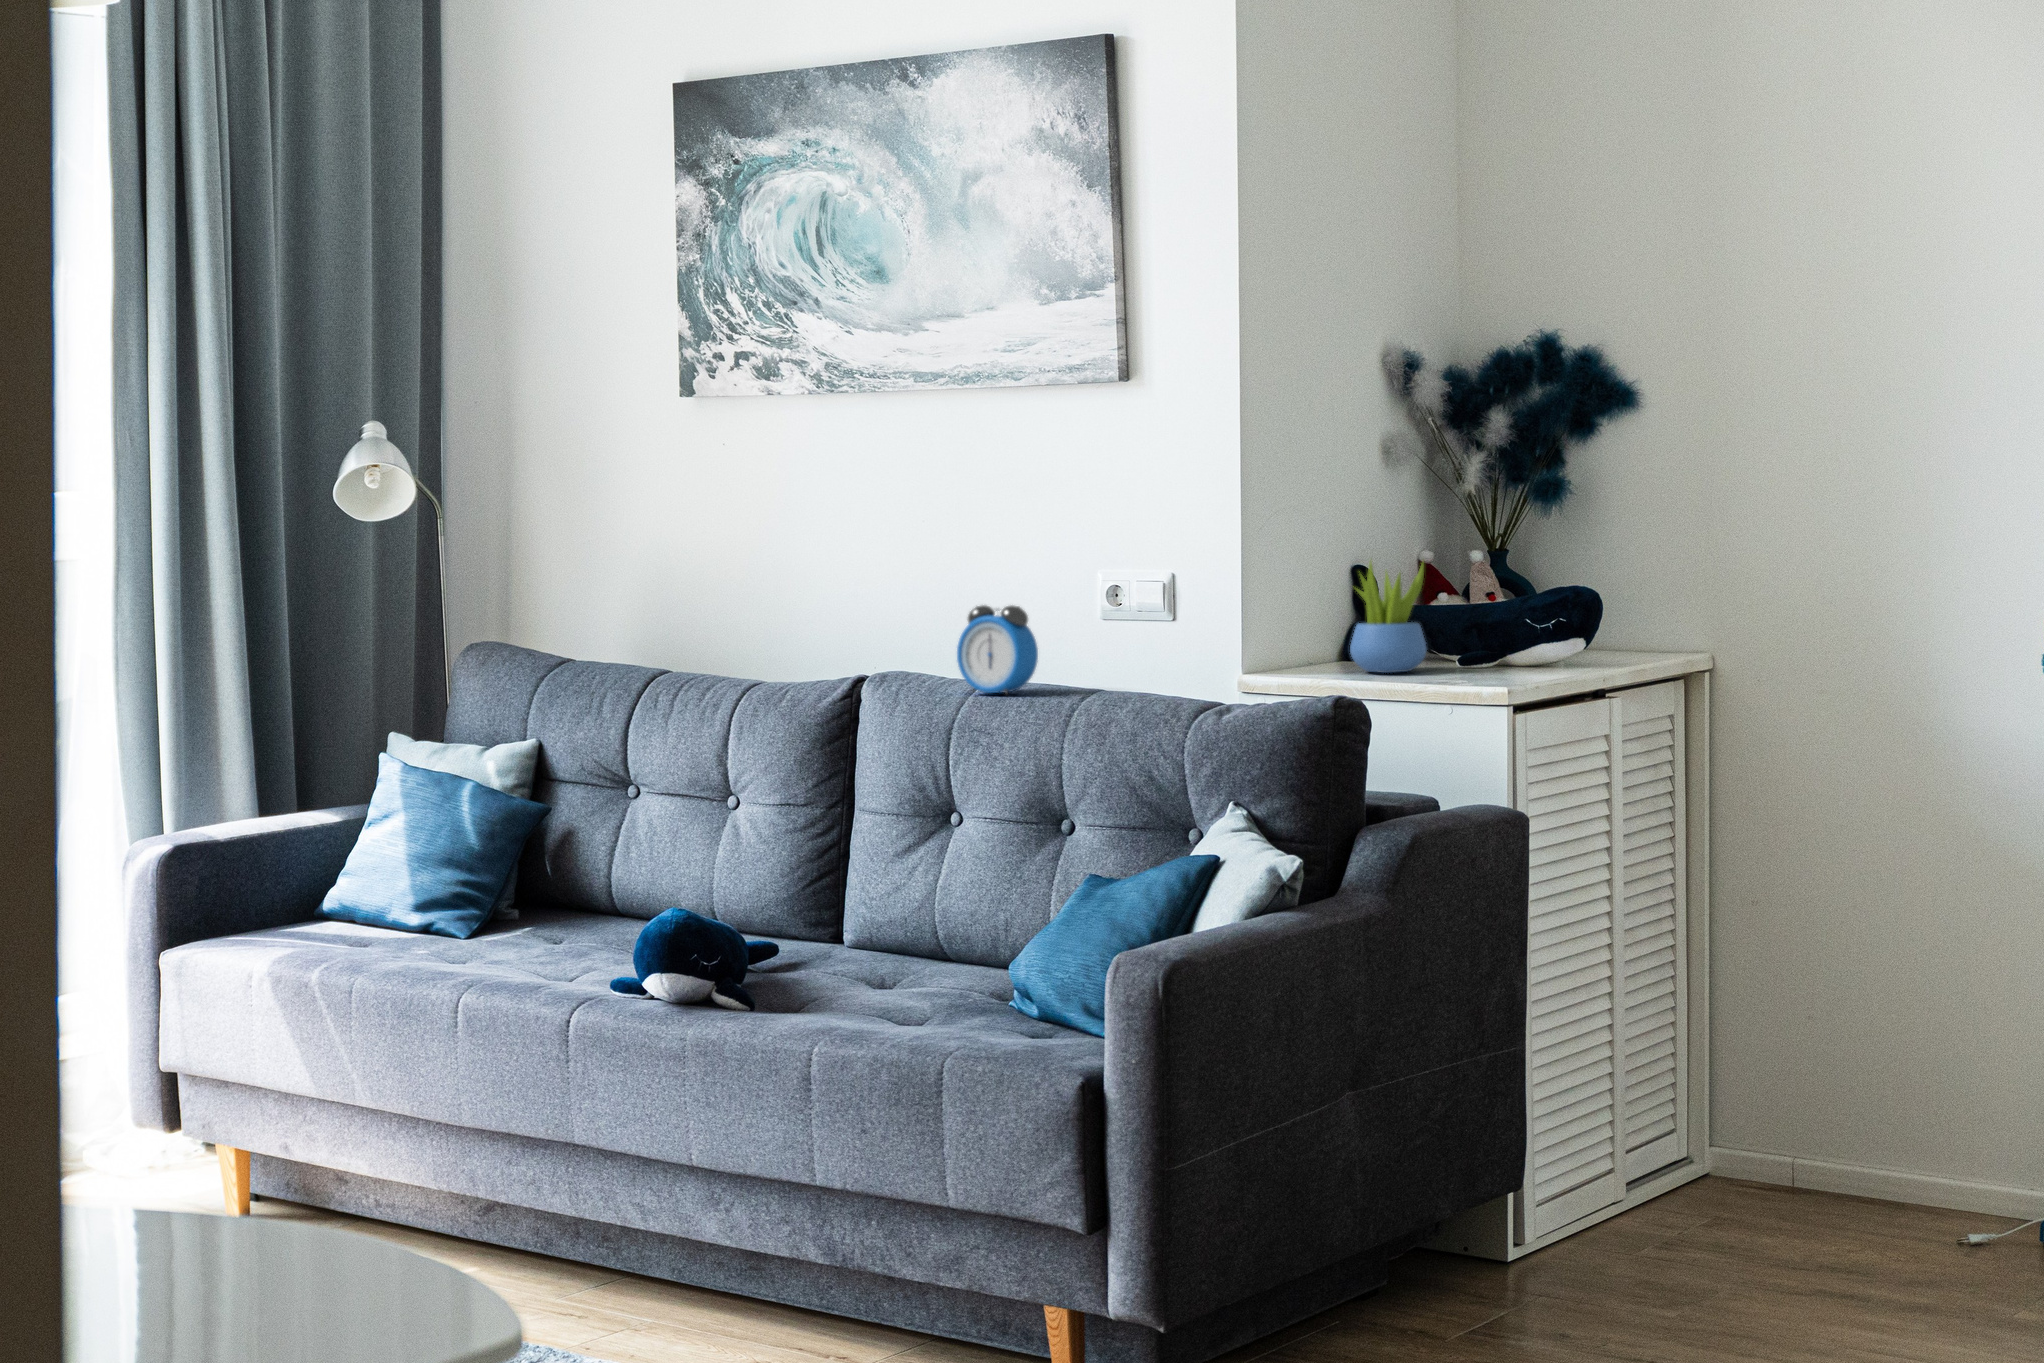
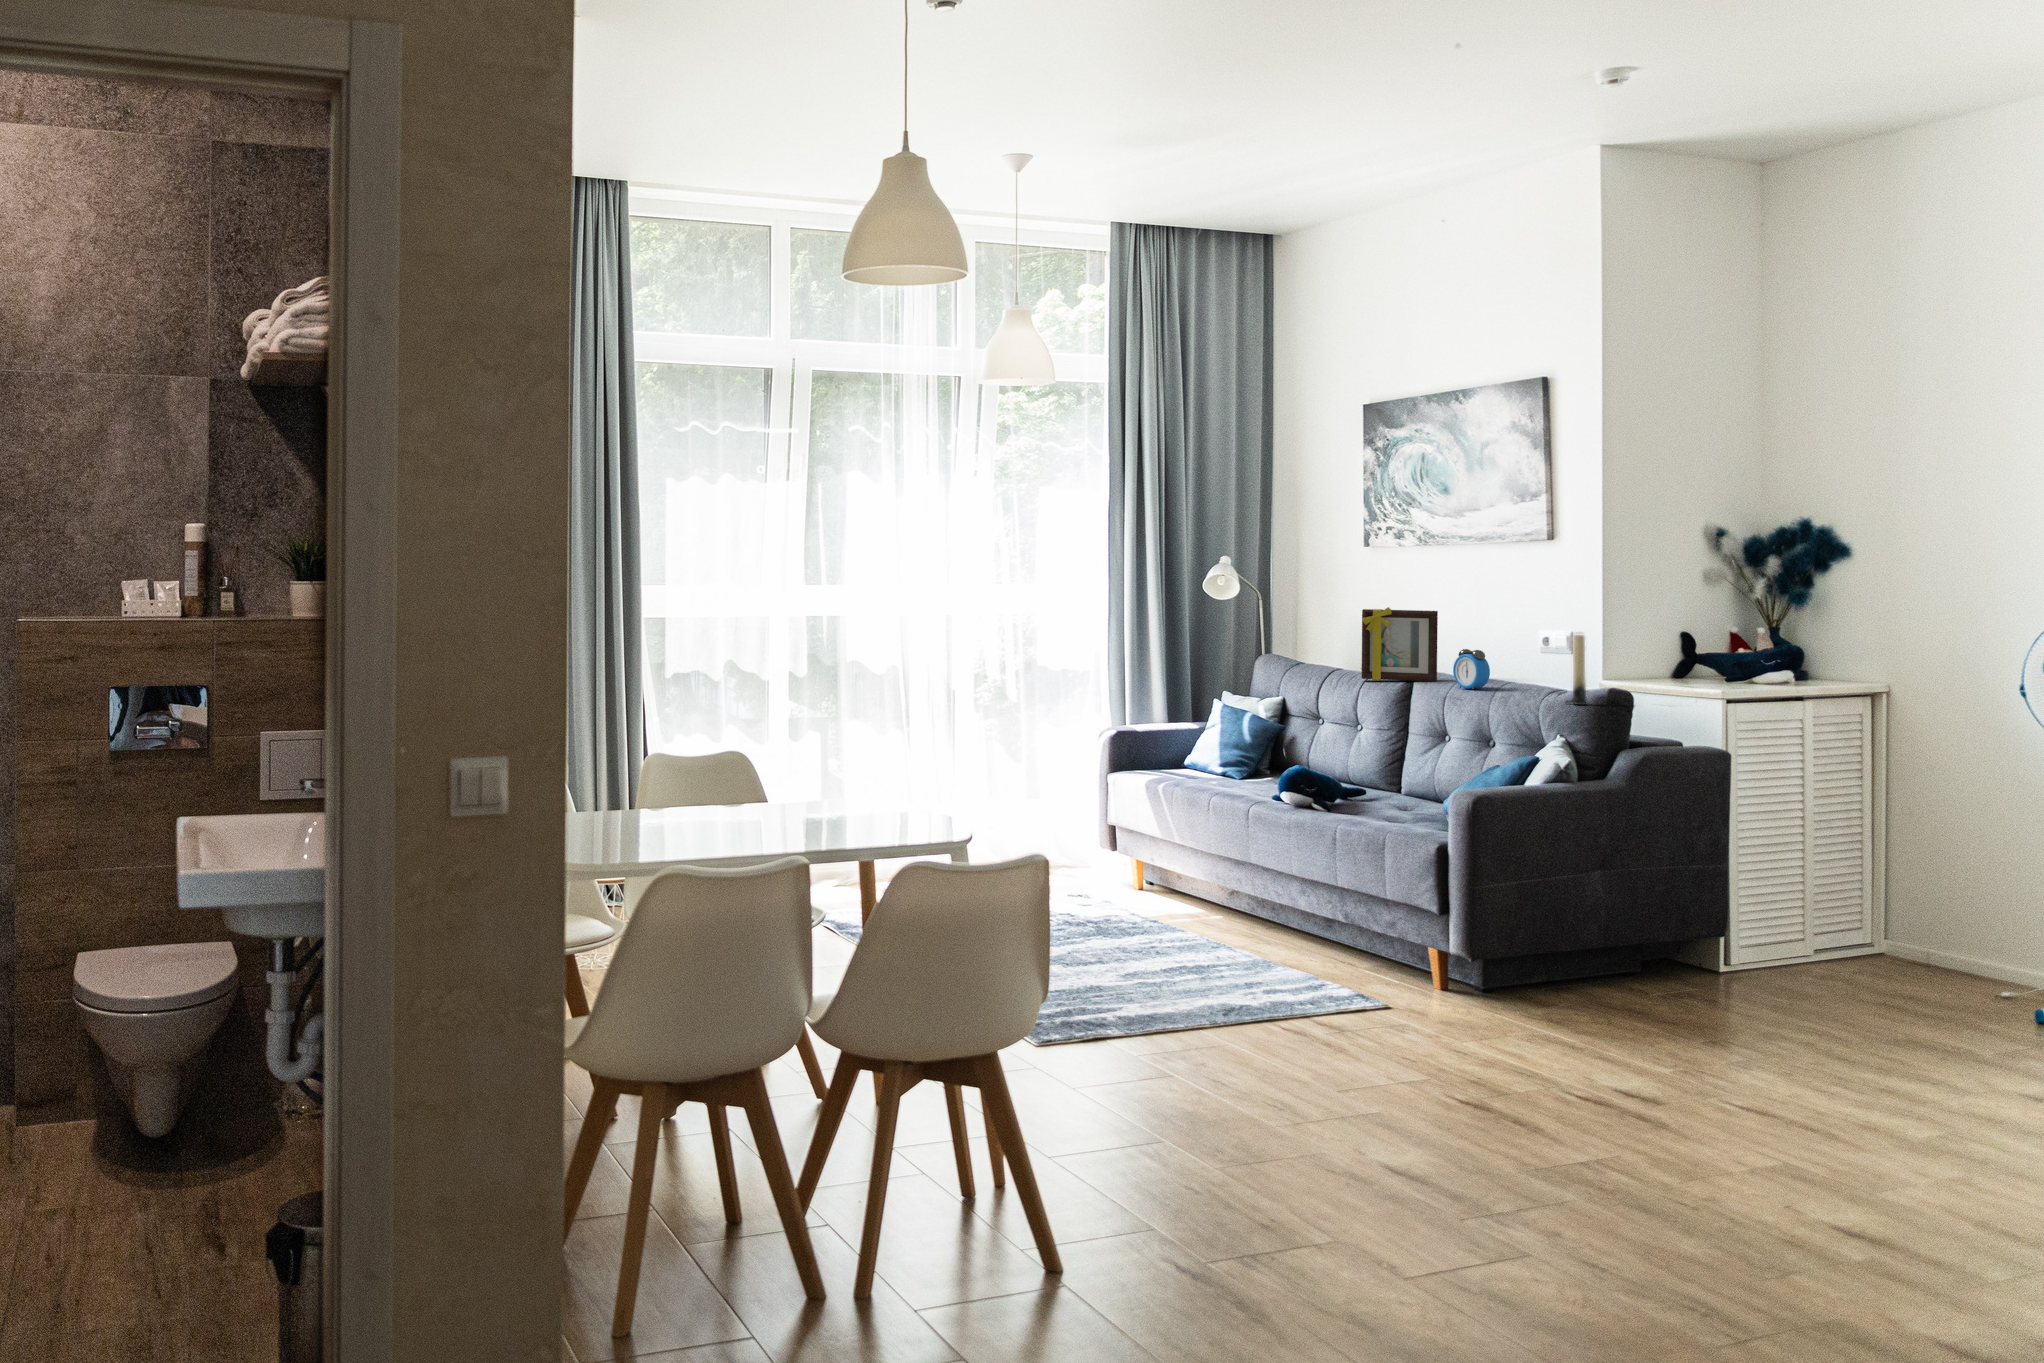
picture frame: none [738,519,898,688] -> present [1362,607,1438,682]
candle: none [1249,548,1296,712] -> present [1566,632,1586,705]
succulent plant: present [1350,562,1427,673] -> none [1661,633,1702,688]

